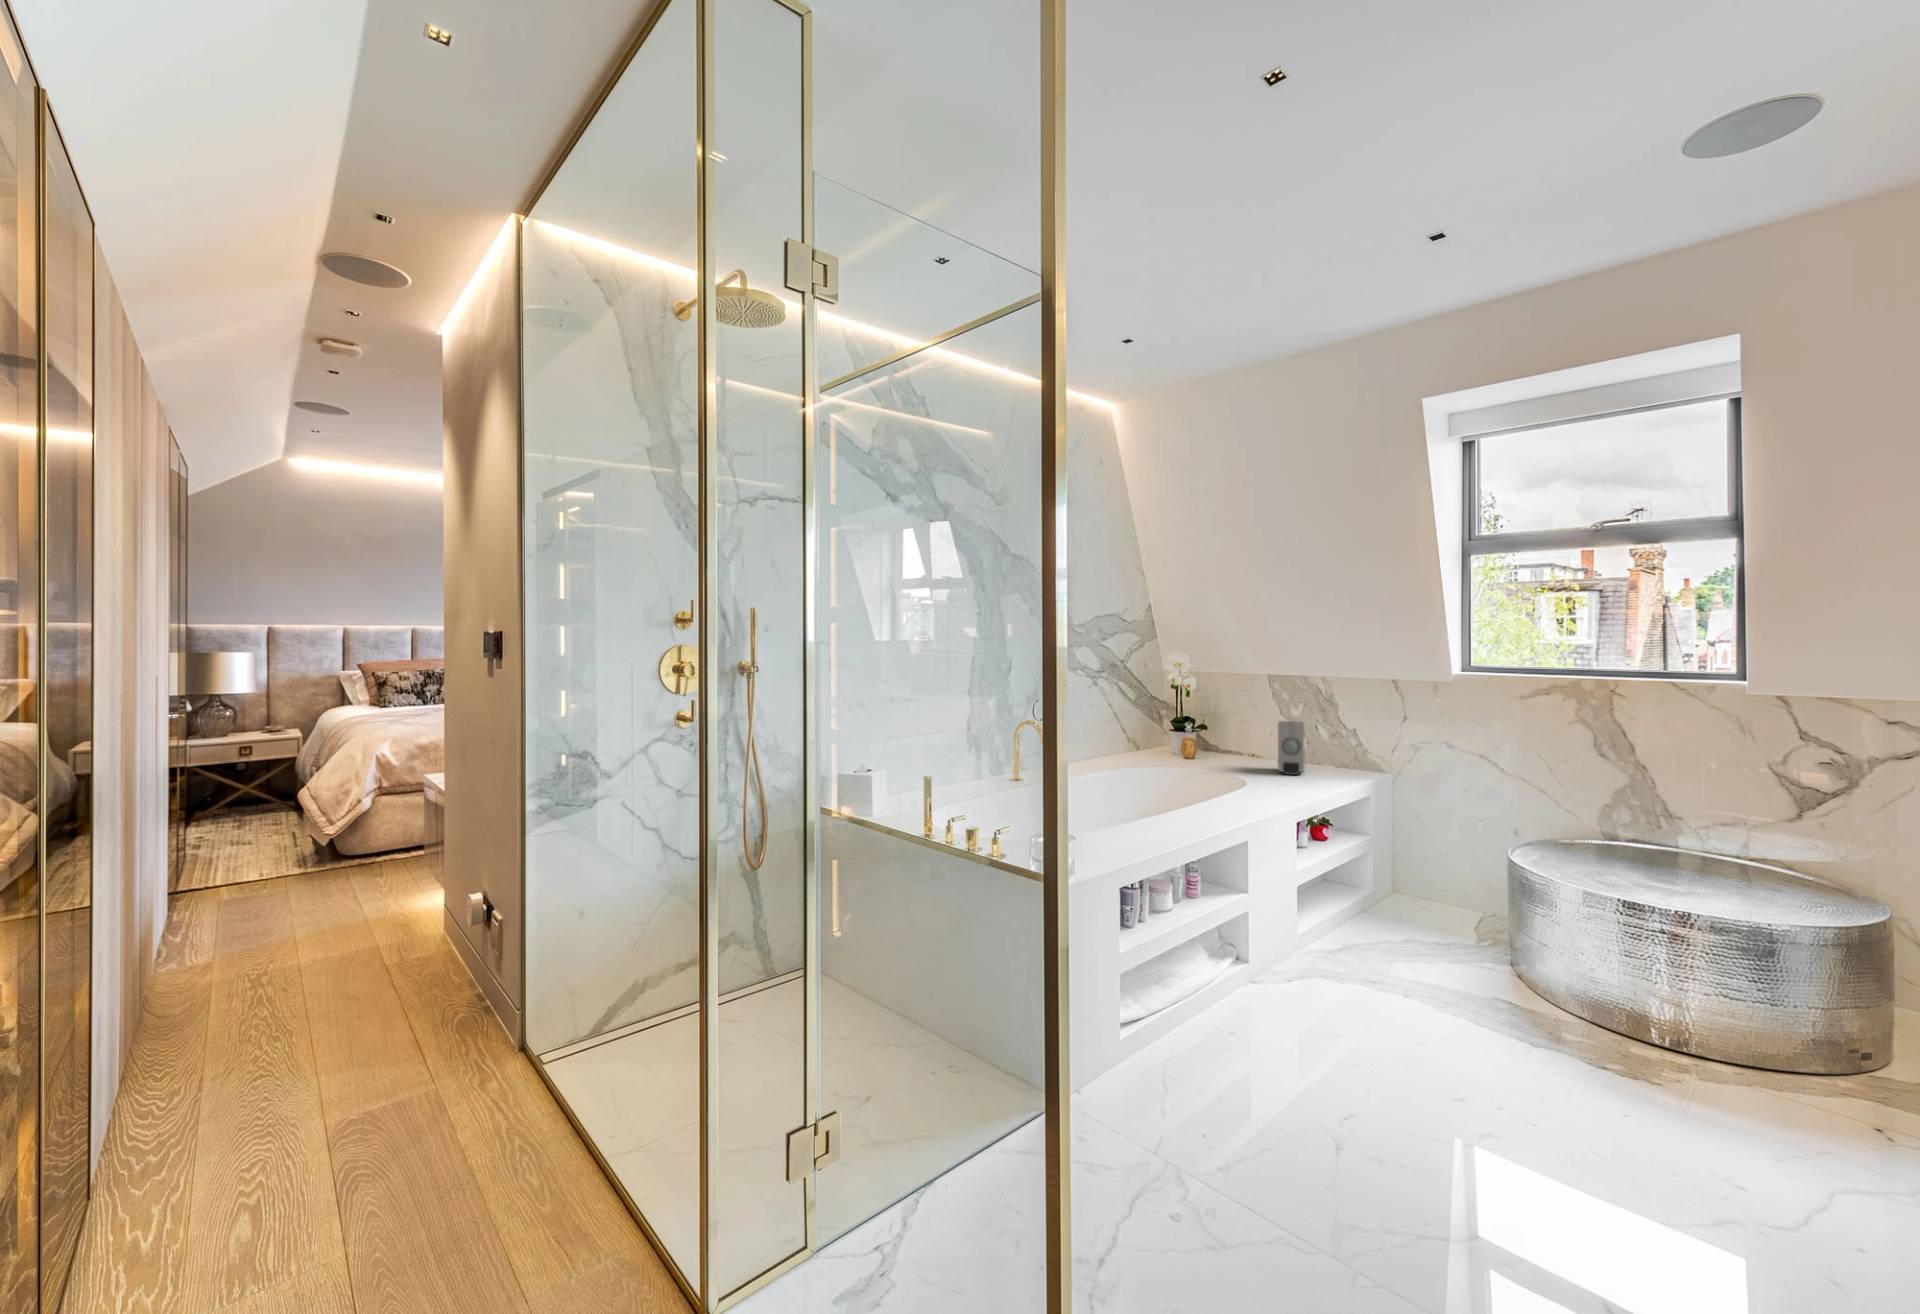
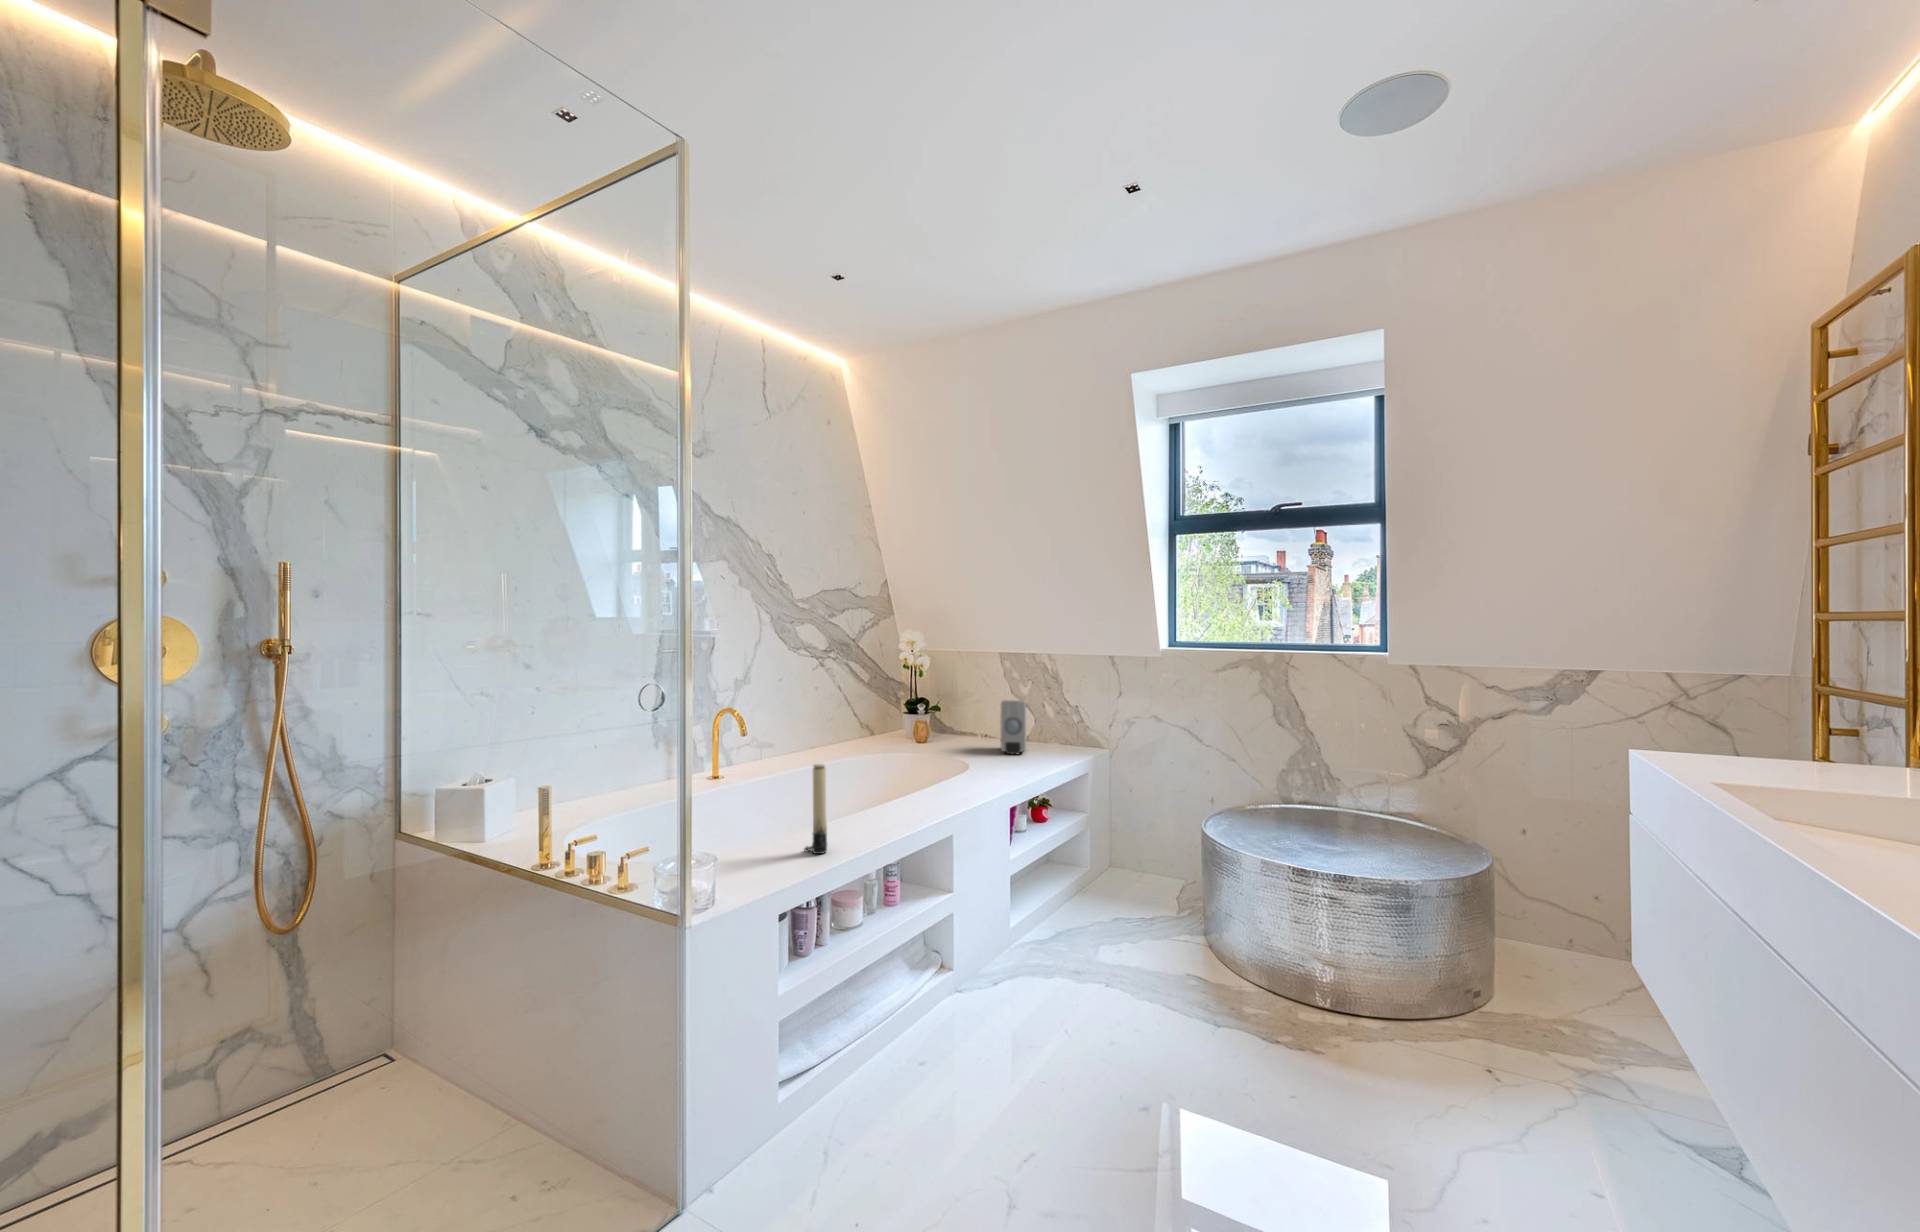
candle: none [1127,765,1148,842] -> present [804,764,827,854]

